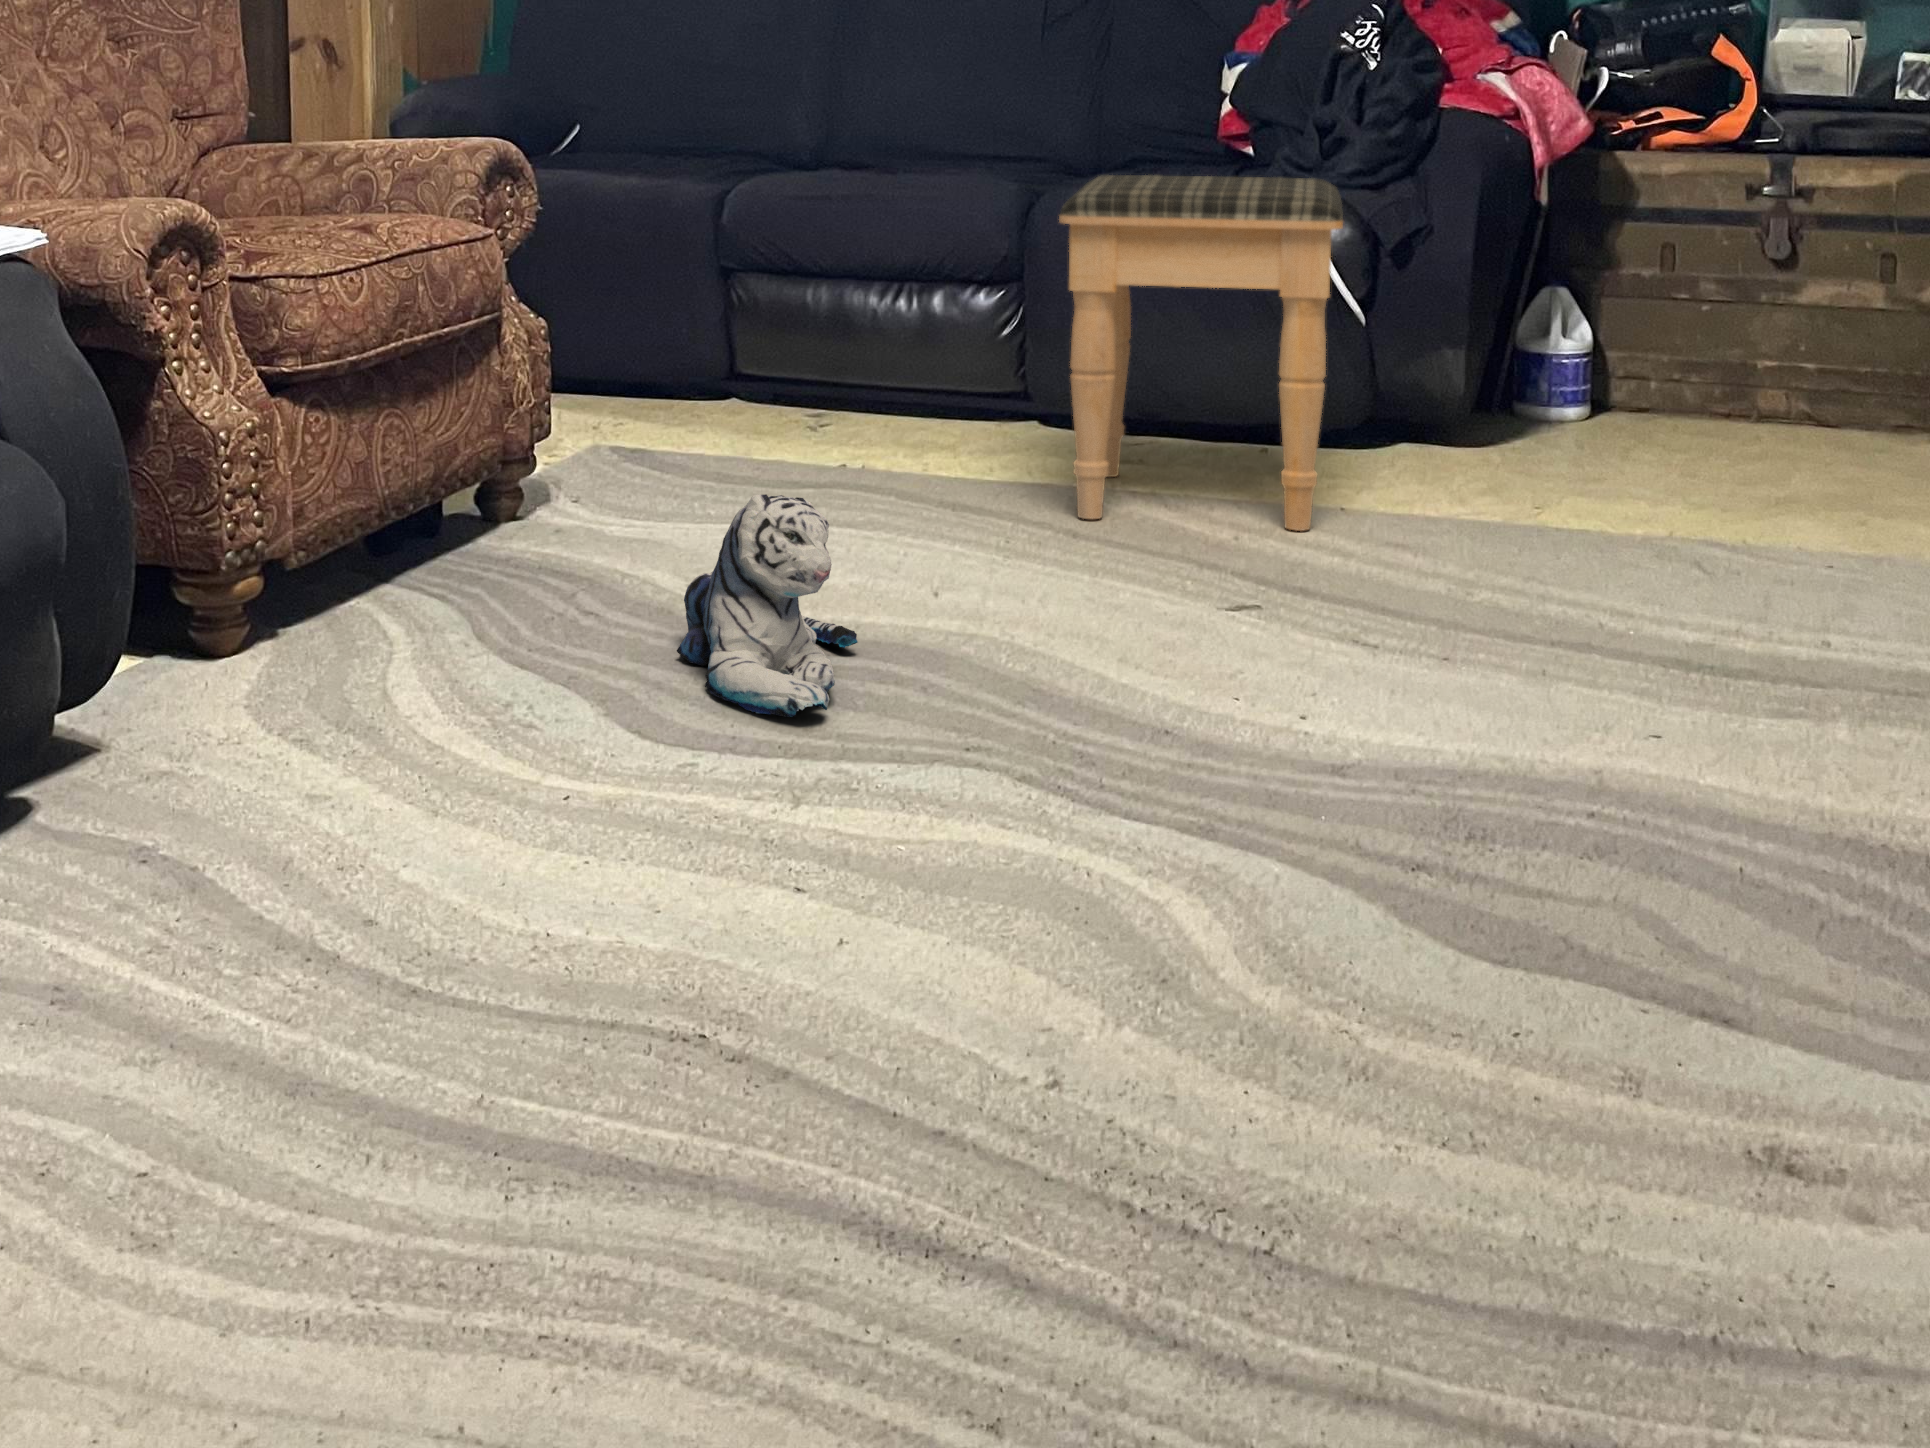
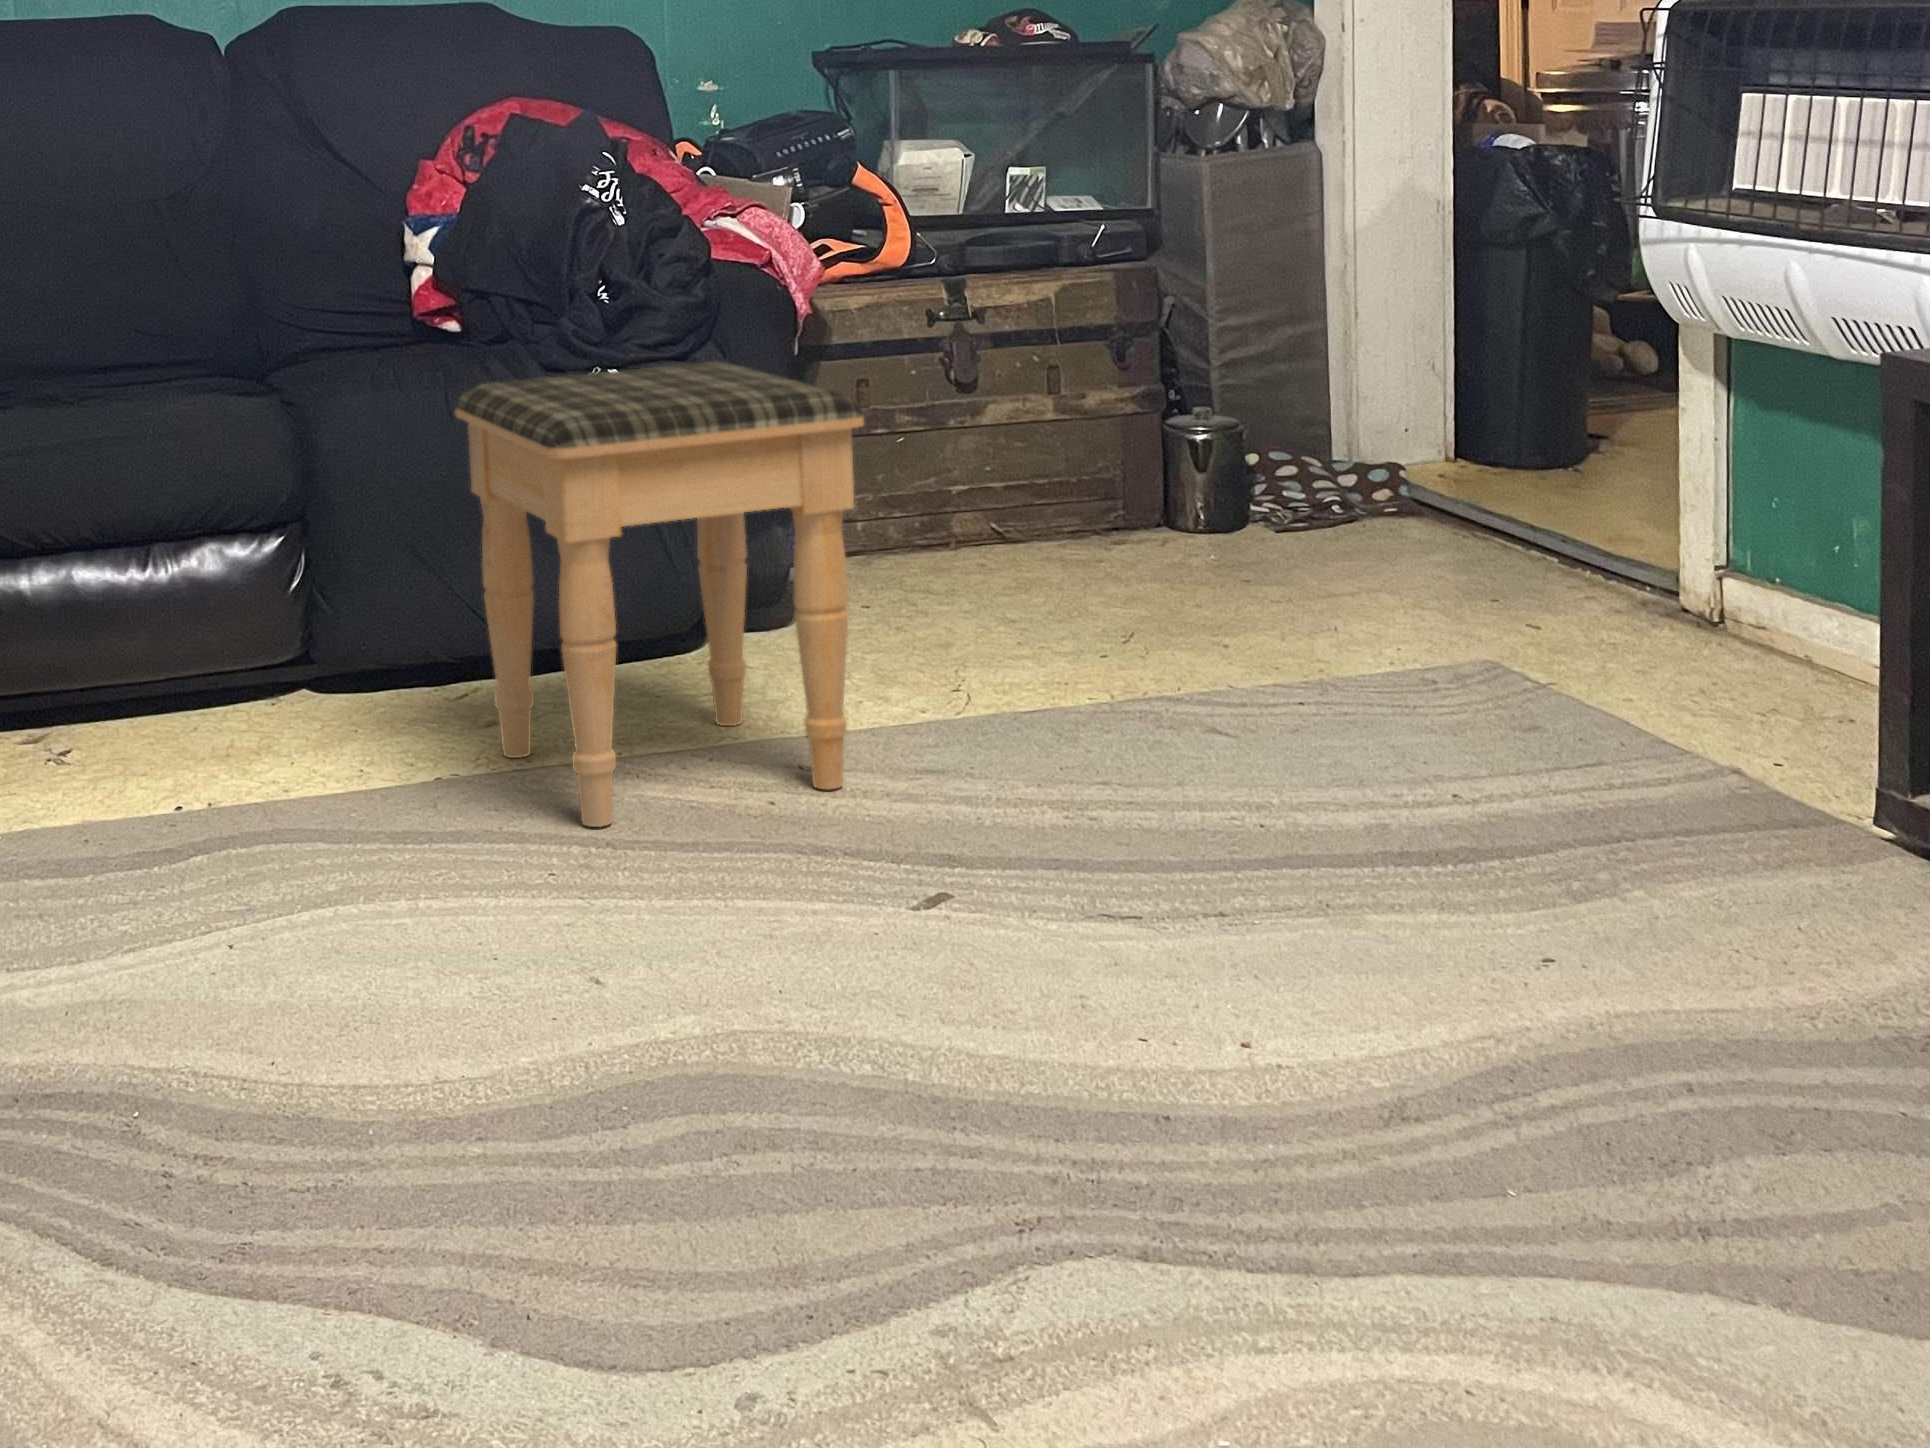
plush toy: present [677,494,858,717] -> none [425,938,832,1296]

